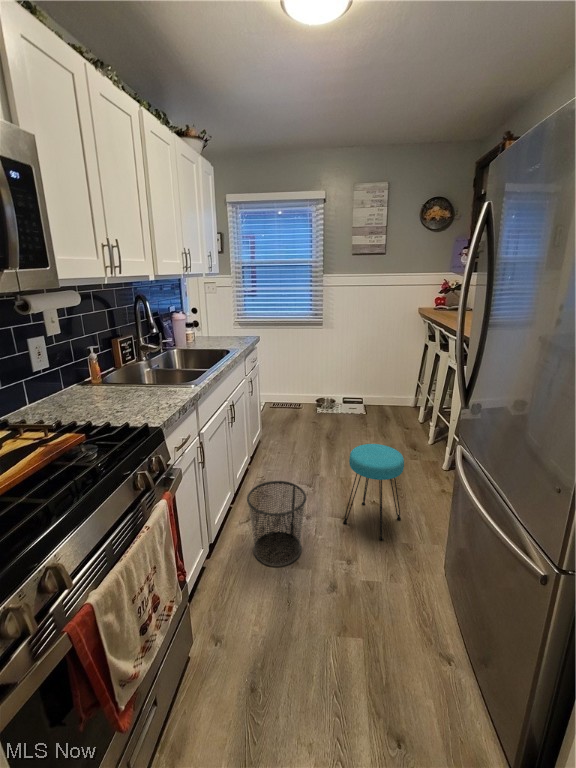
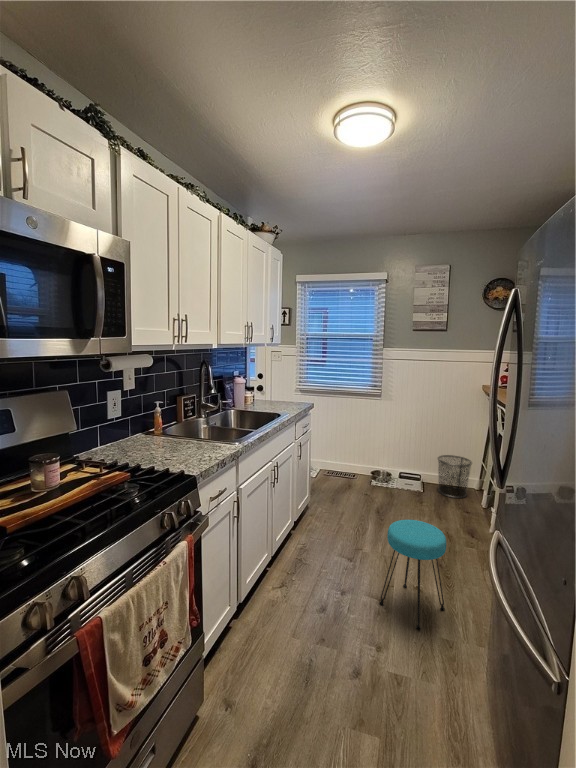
waste bin: present [247,481,306,566] -> present [438,455,472,498]

